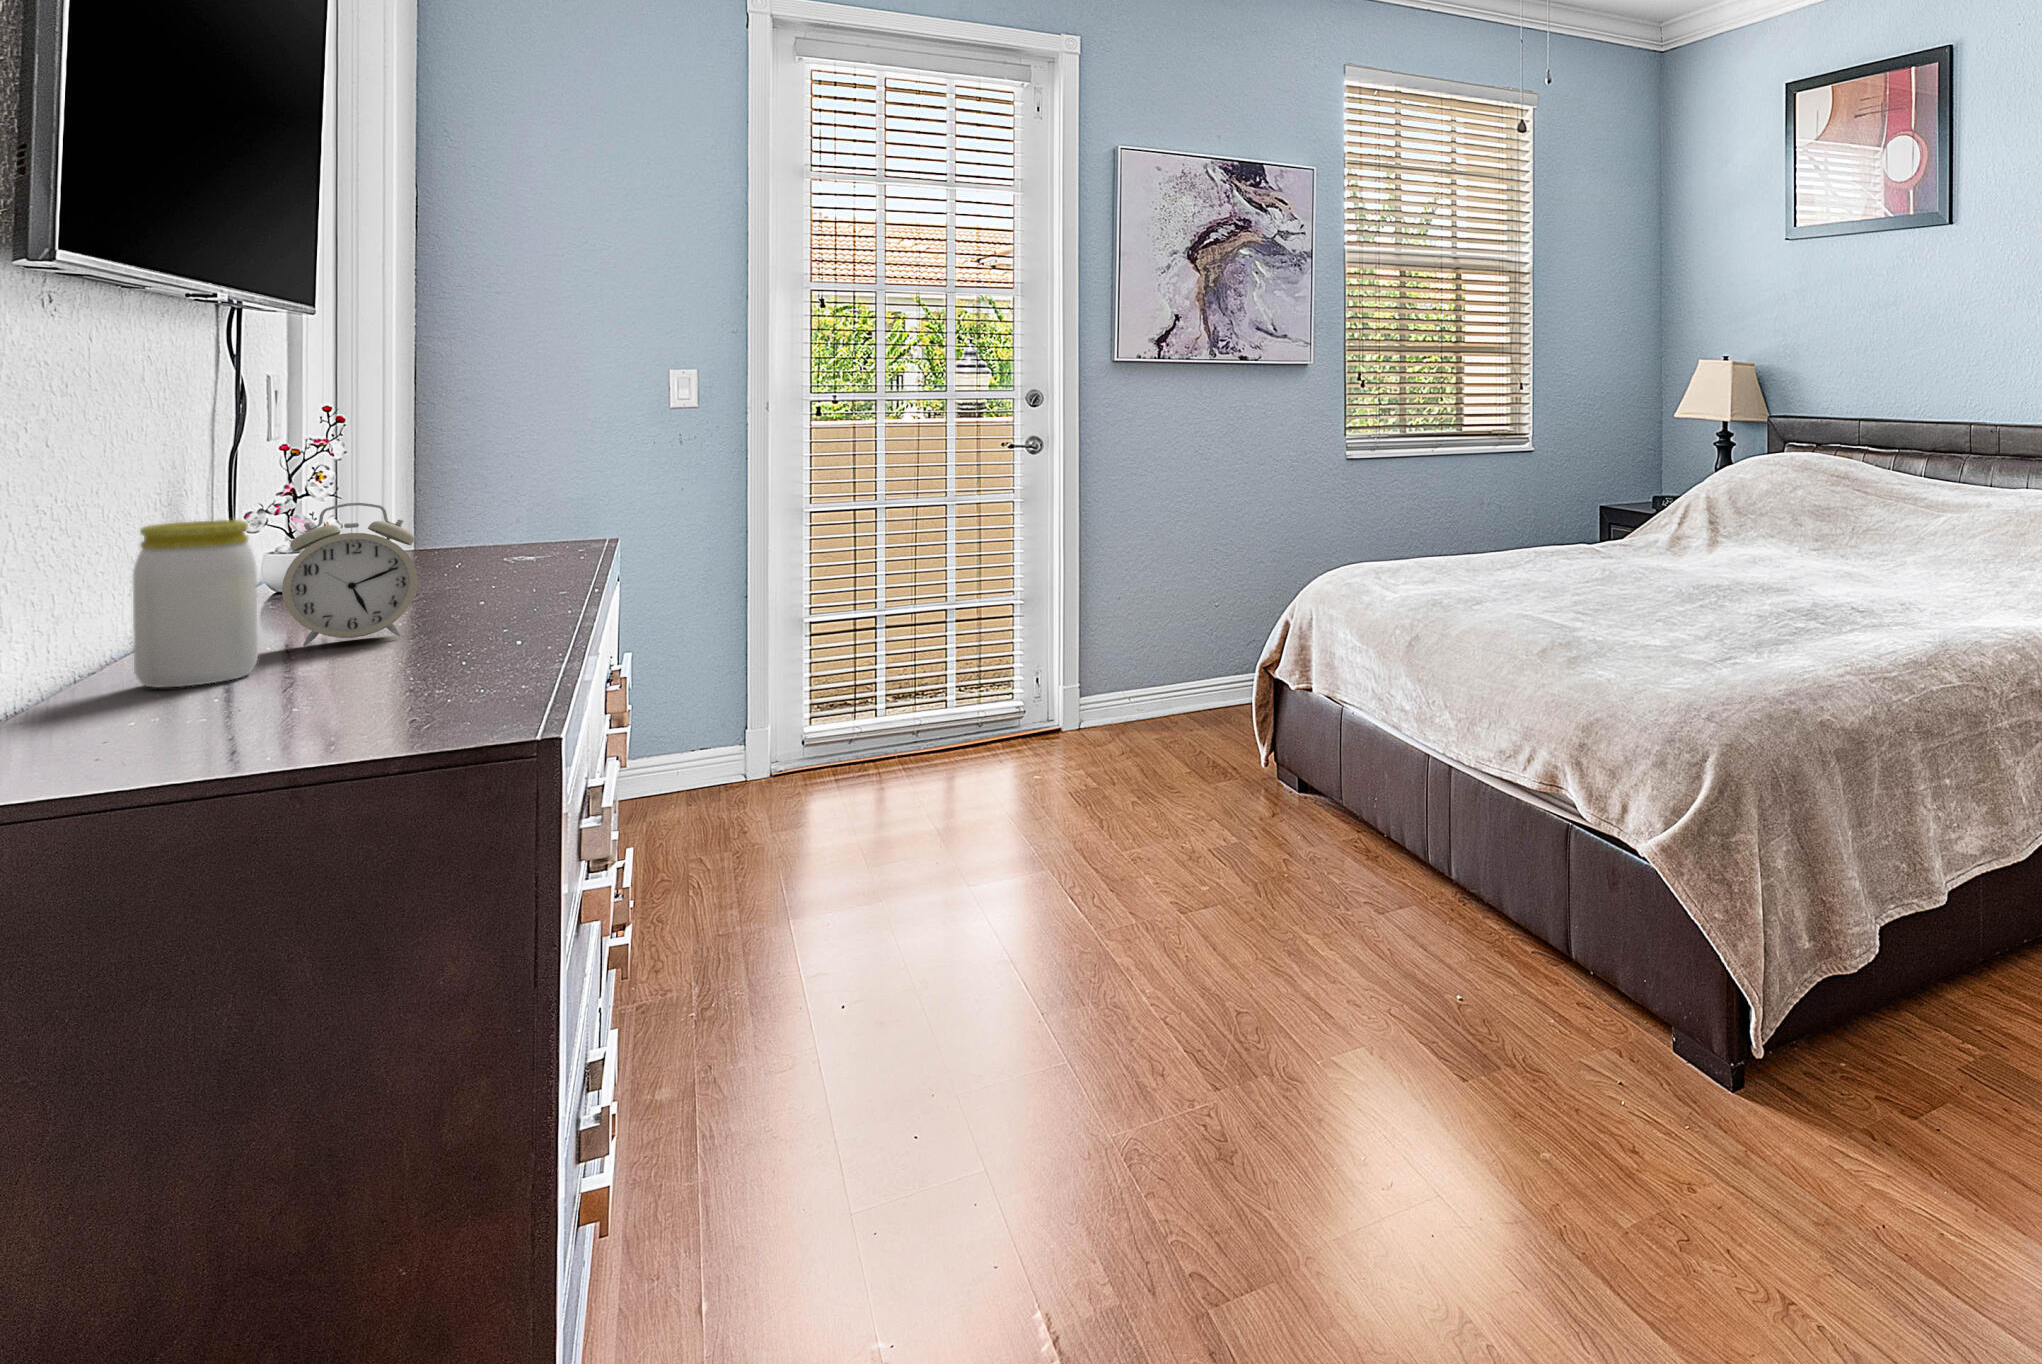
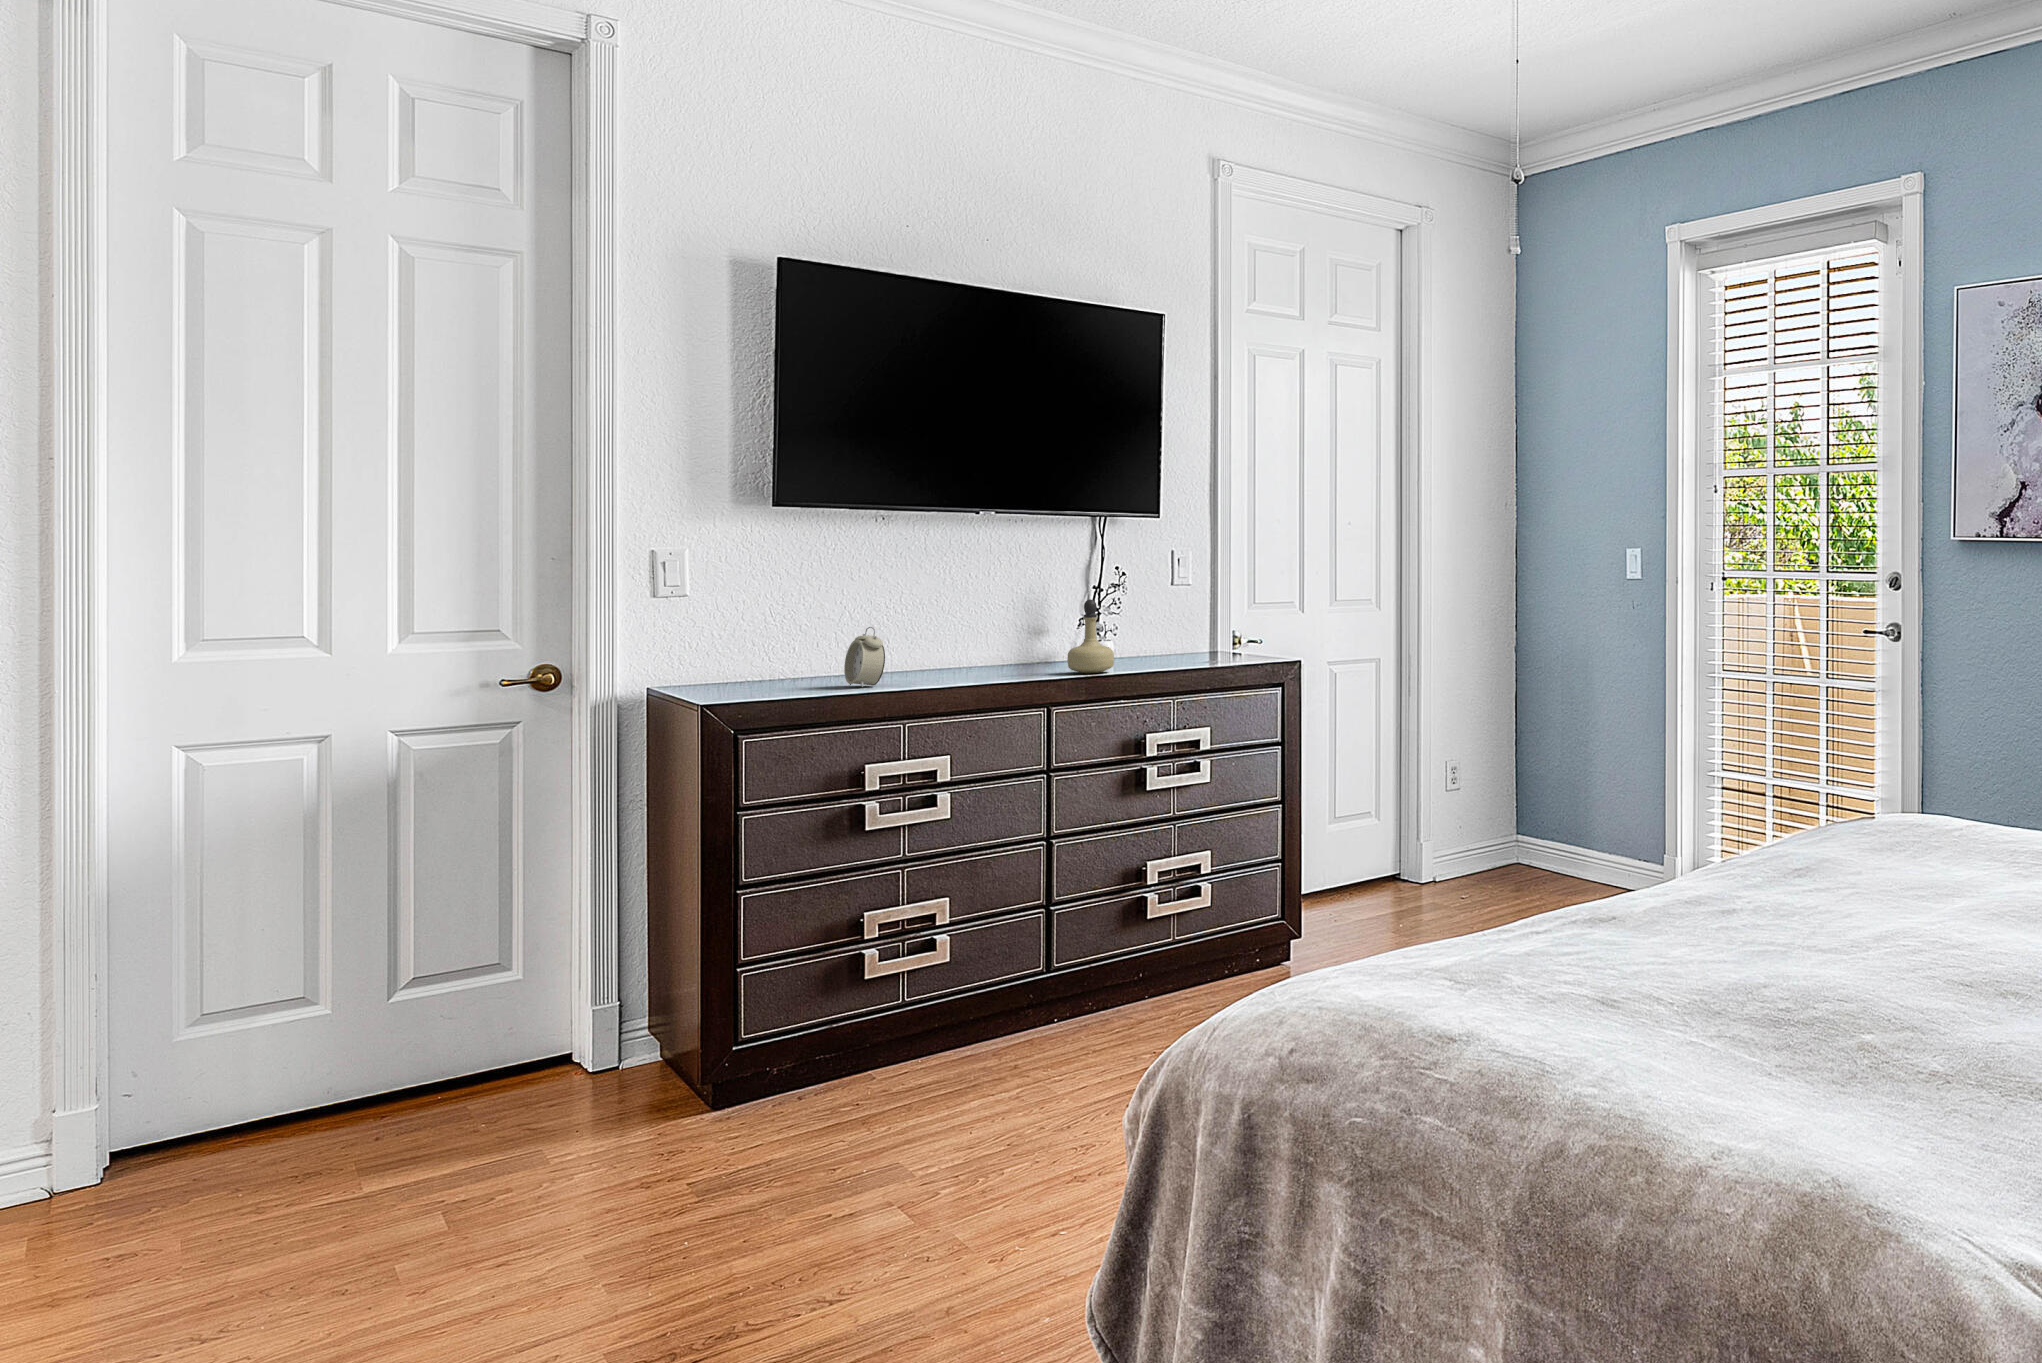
perfume bottle: none [435,439,539,577] -> present [1067,599,1114,673]
jar: present [133,520,258,688] -> none [766,628,805,690]

